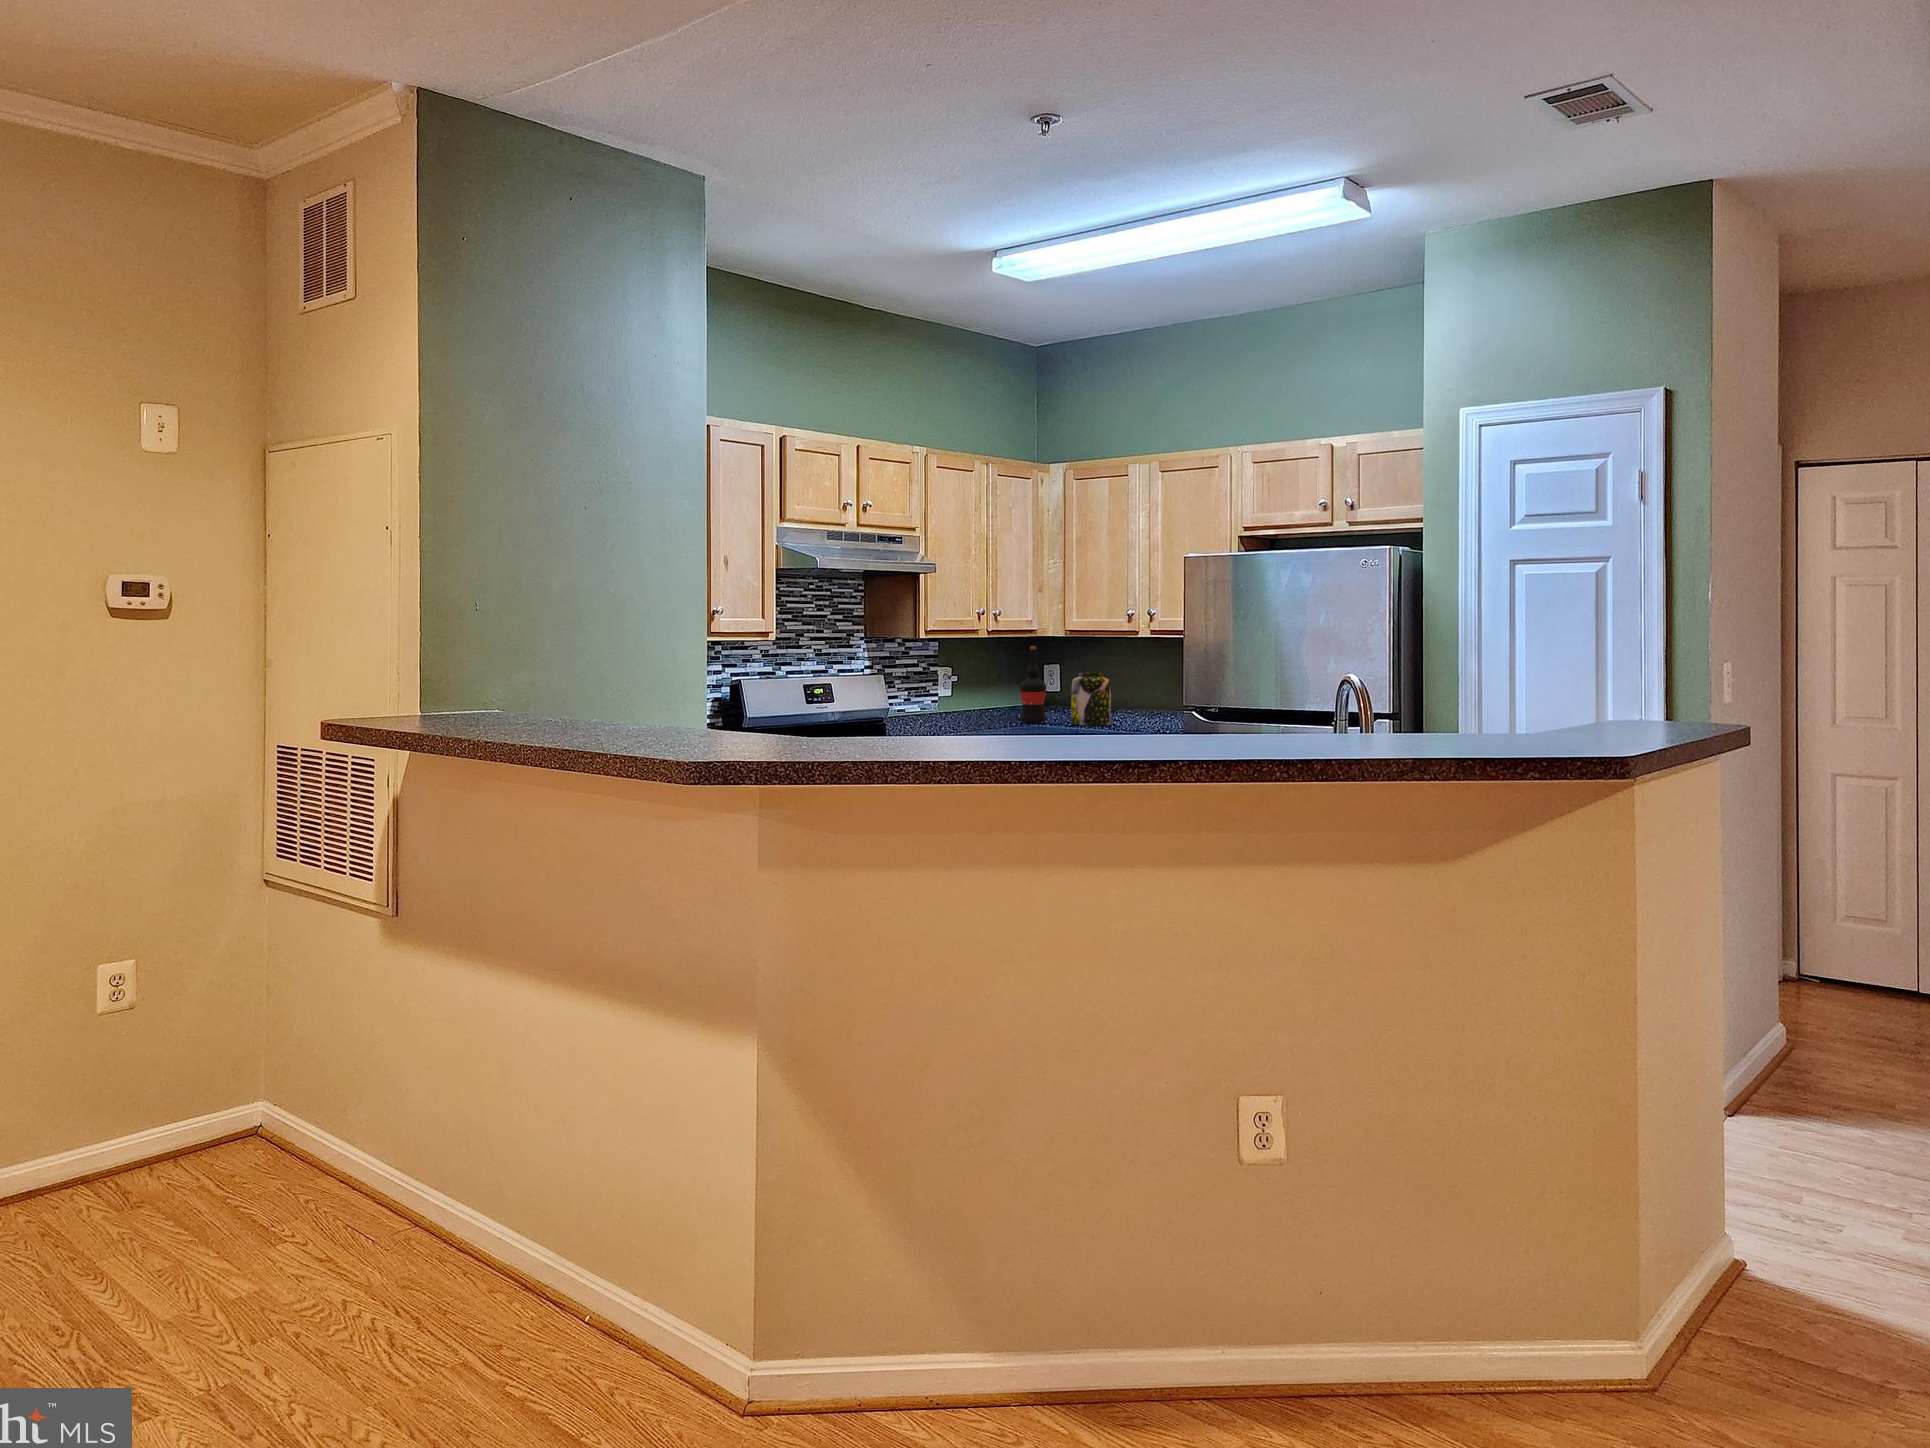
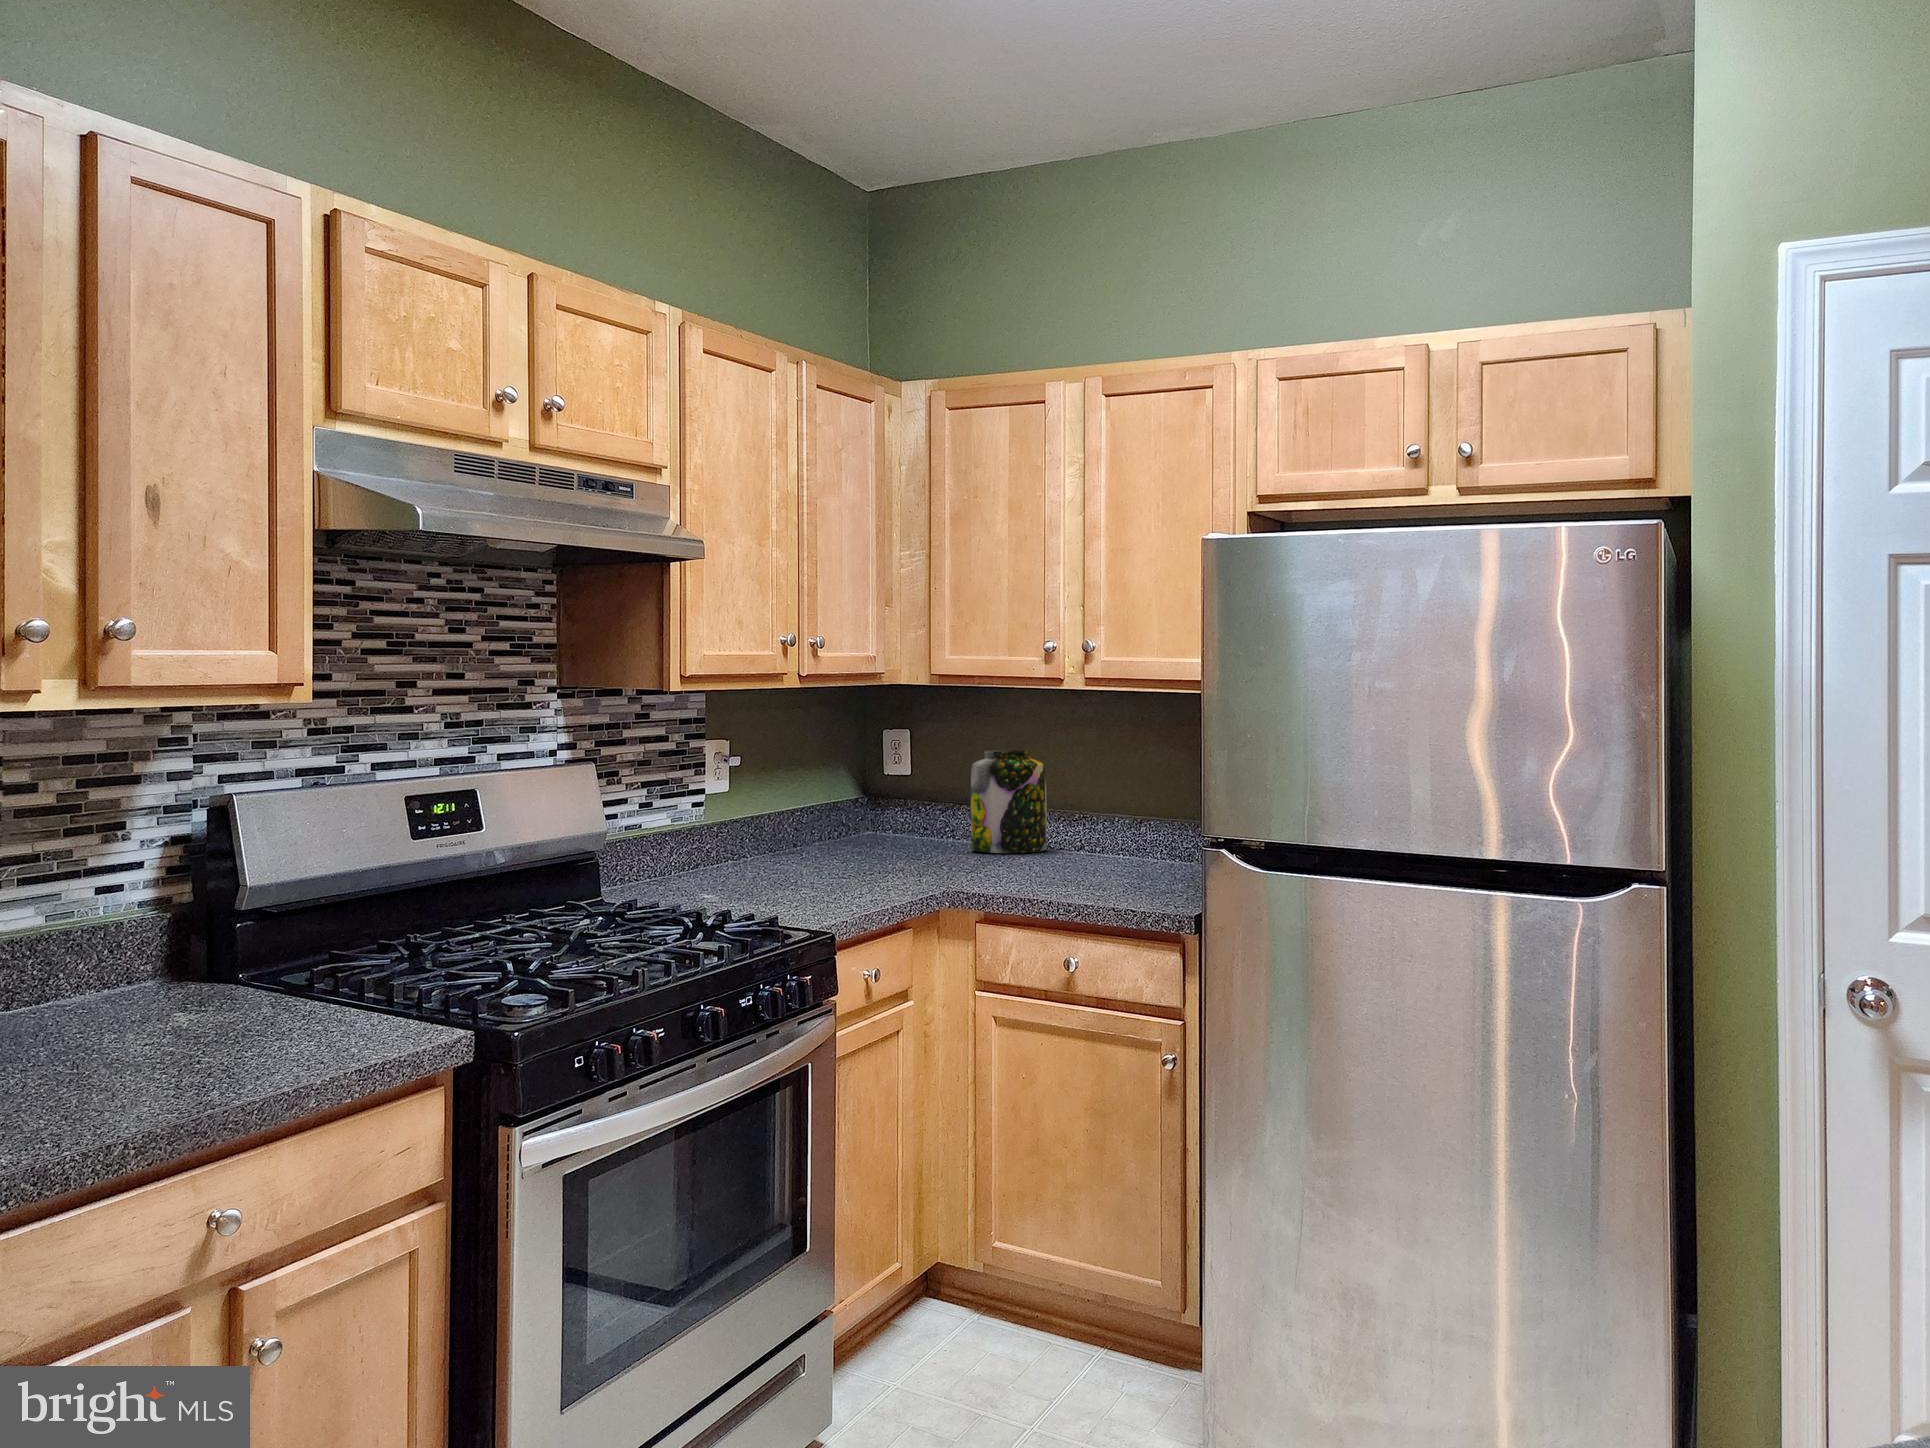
wine bottle: present [1020,646,1046,723] -> none [862,701,912,843]

